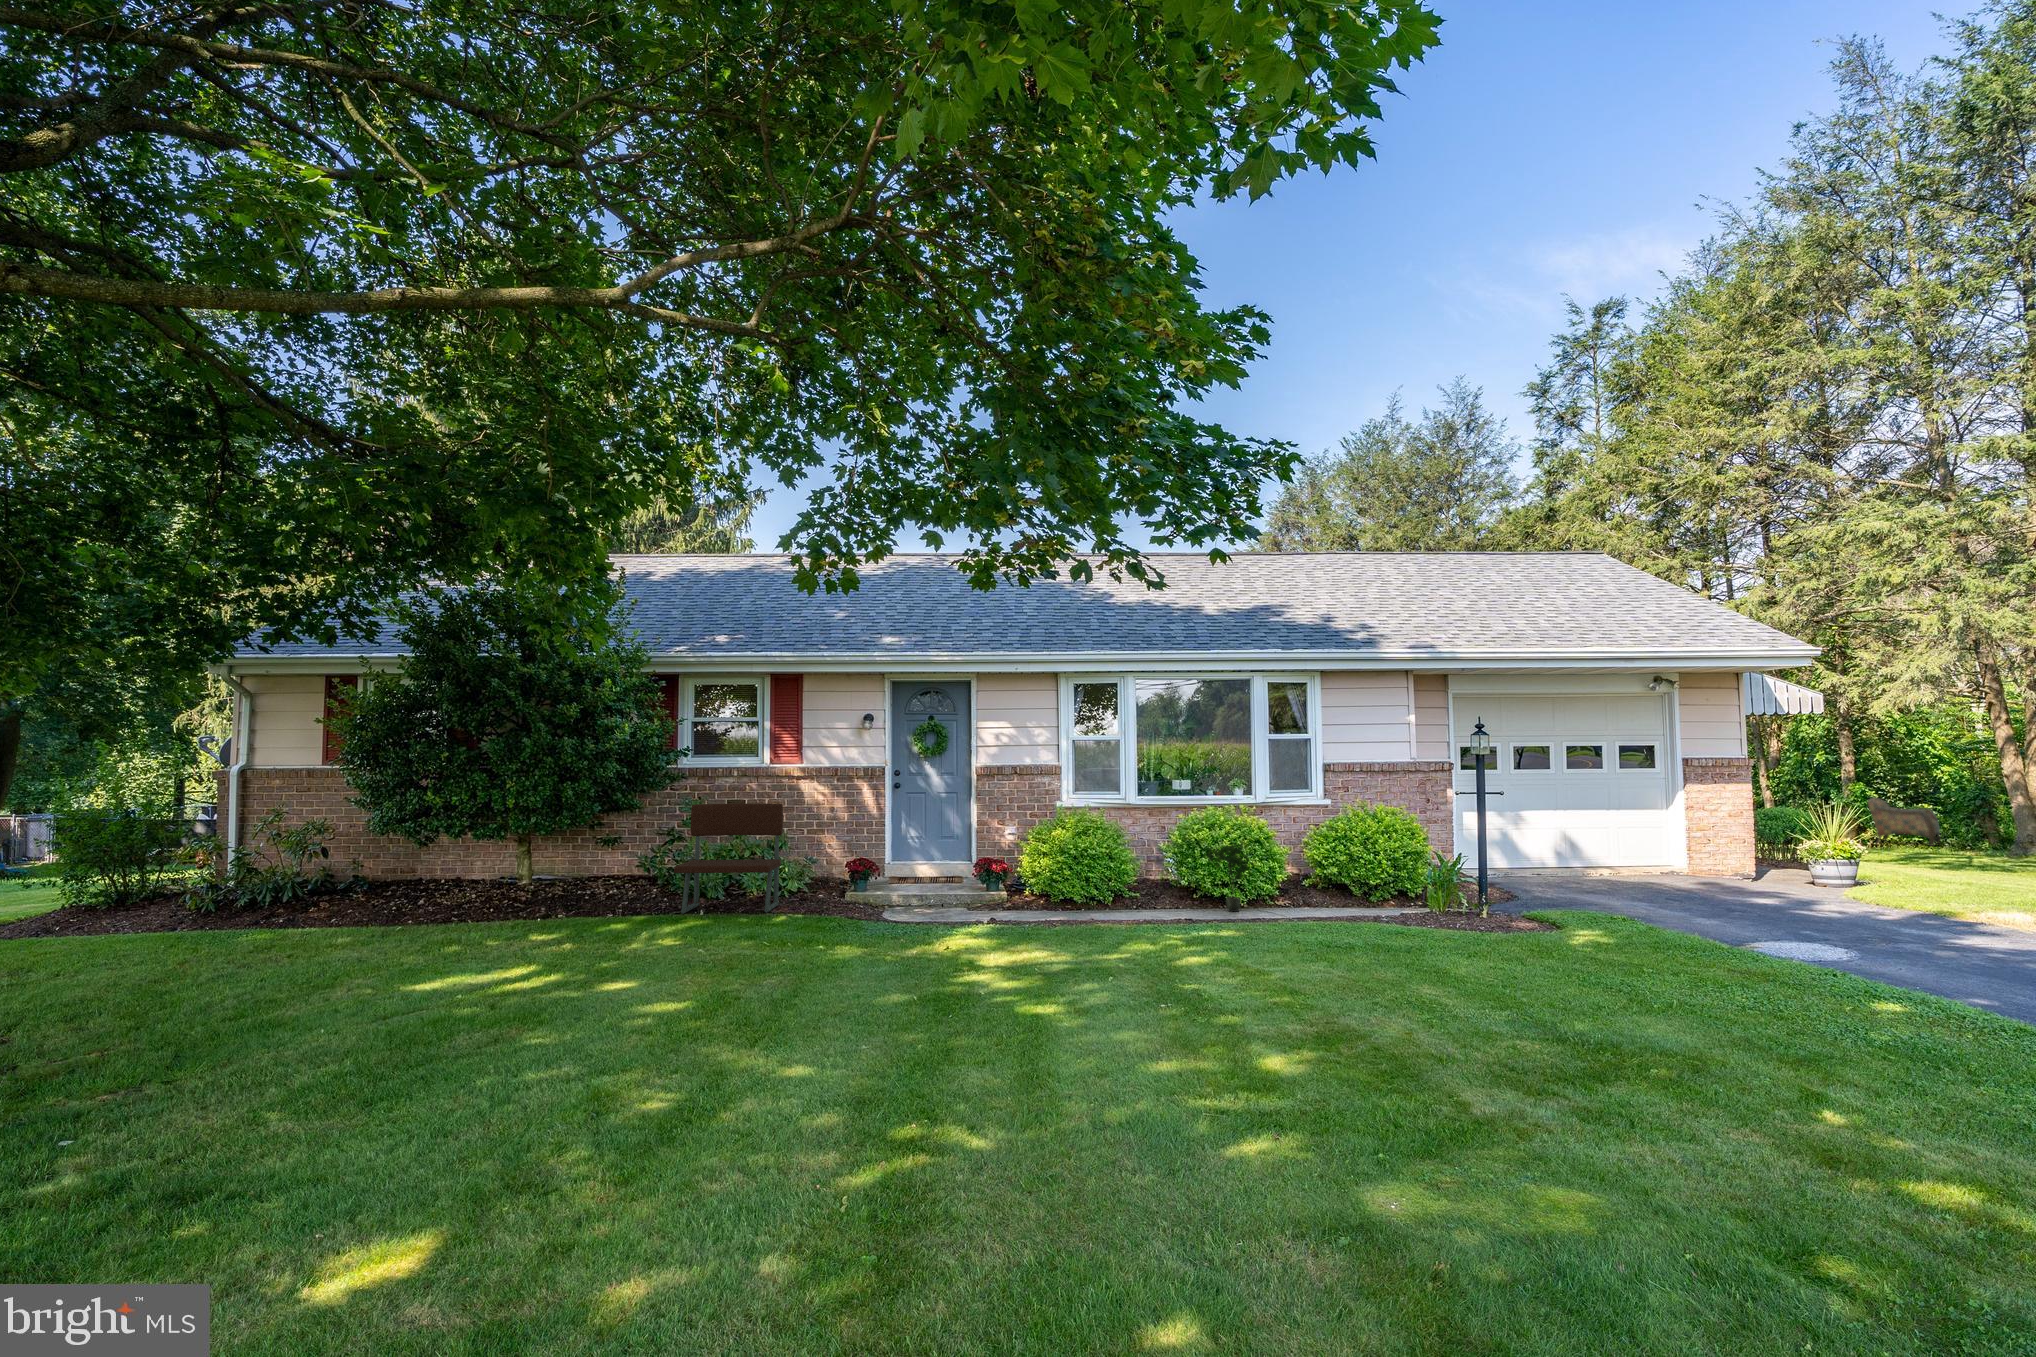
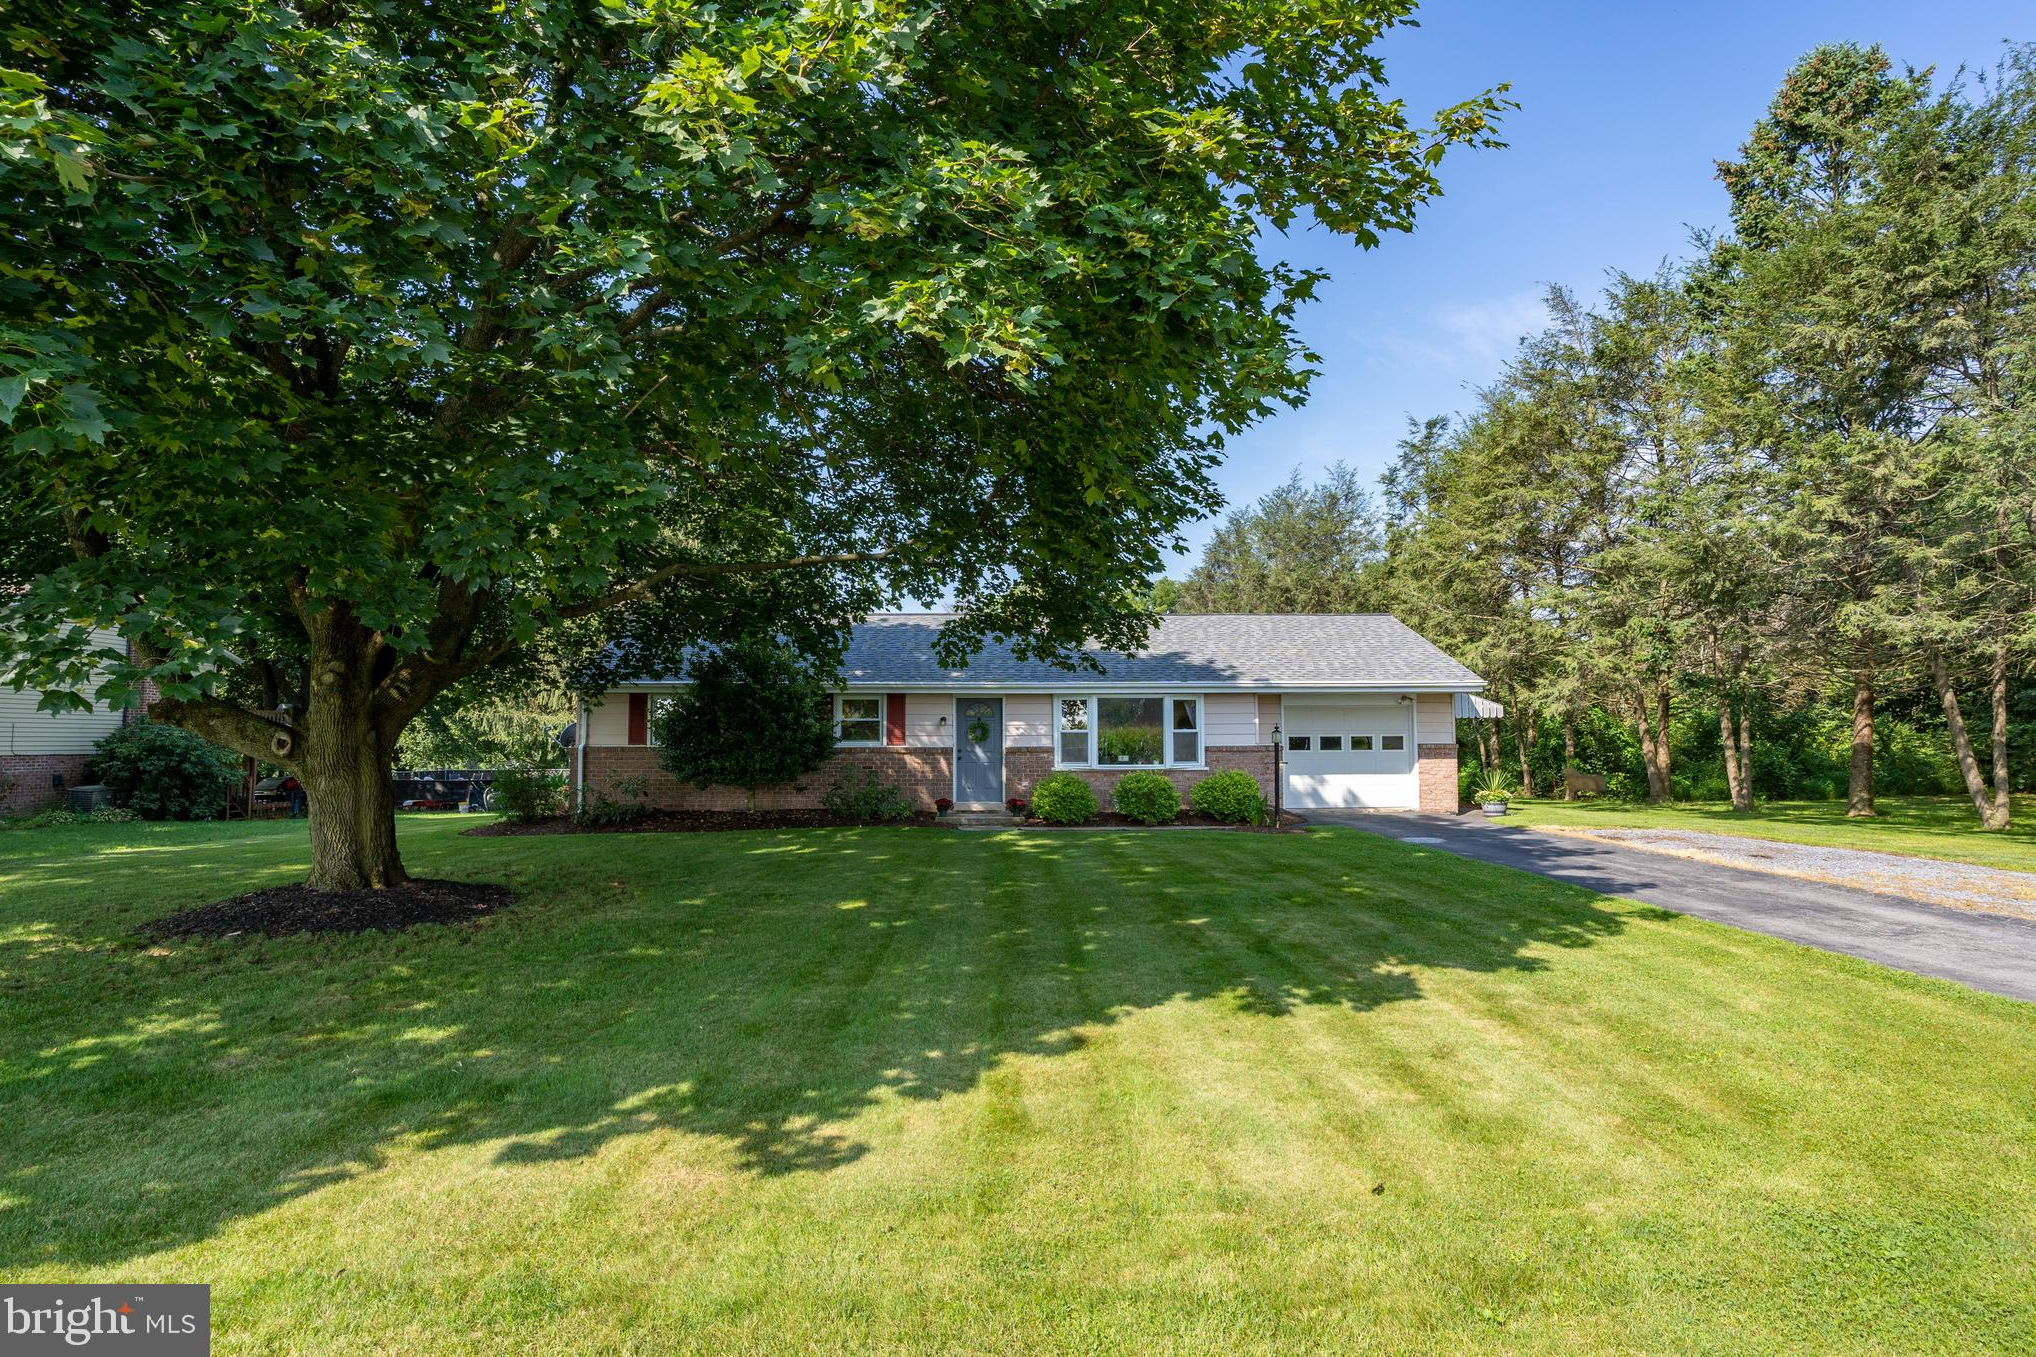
bench: present [674,803,783,914] -> none [846,769,901,828]

